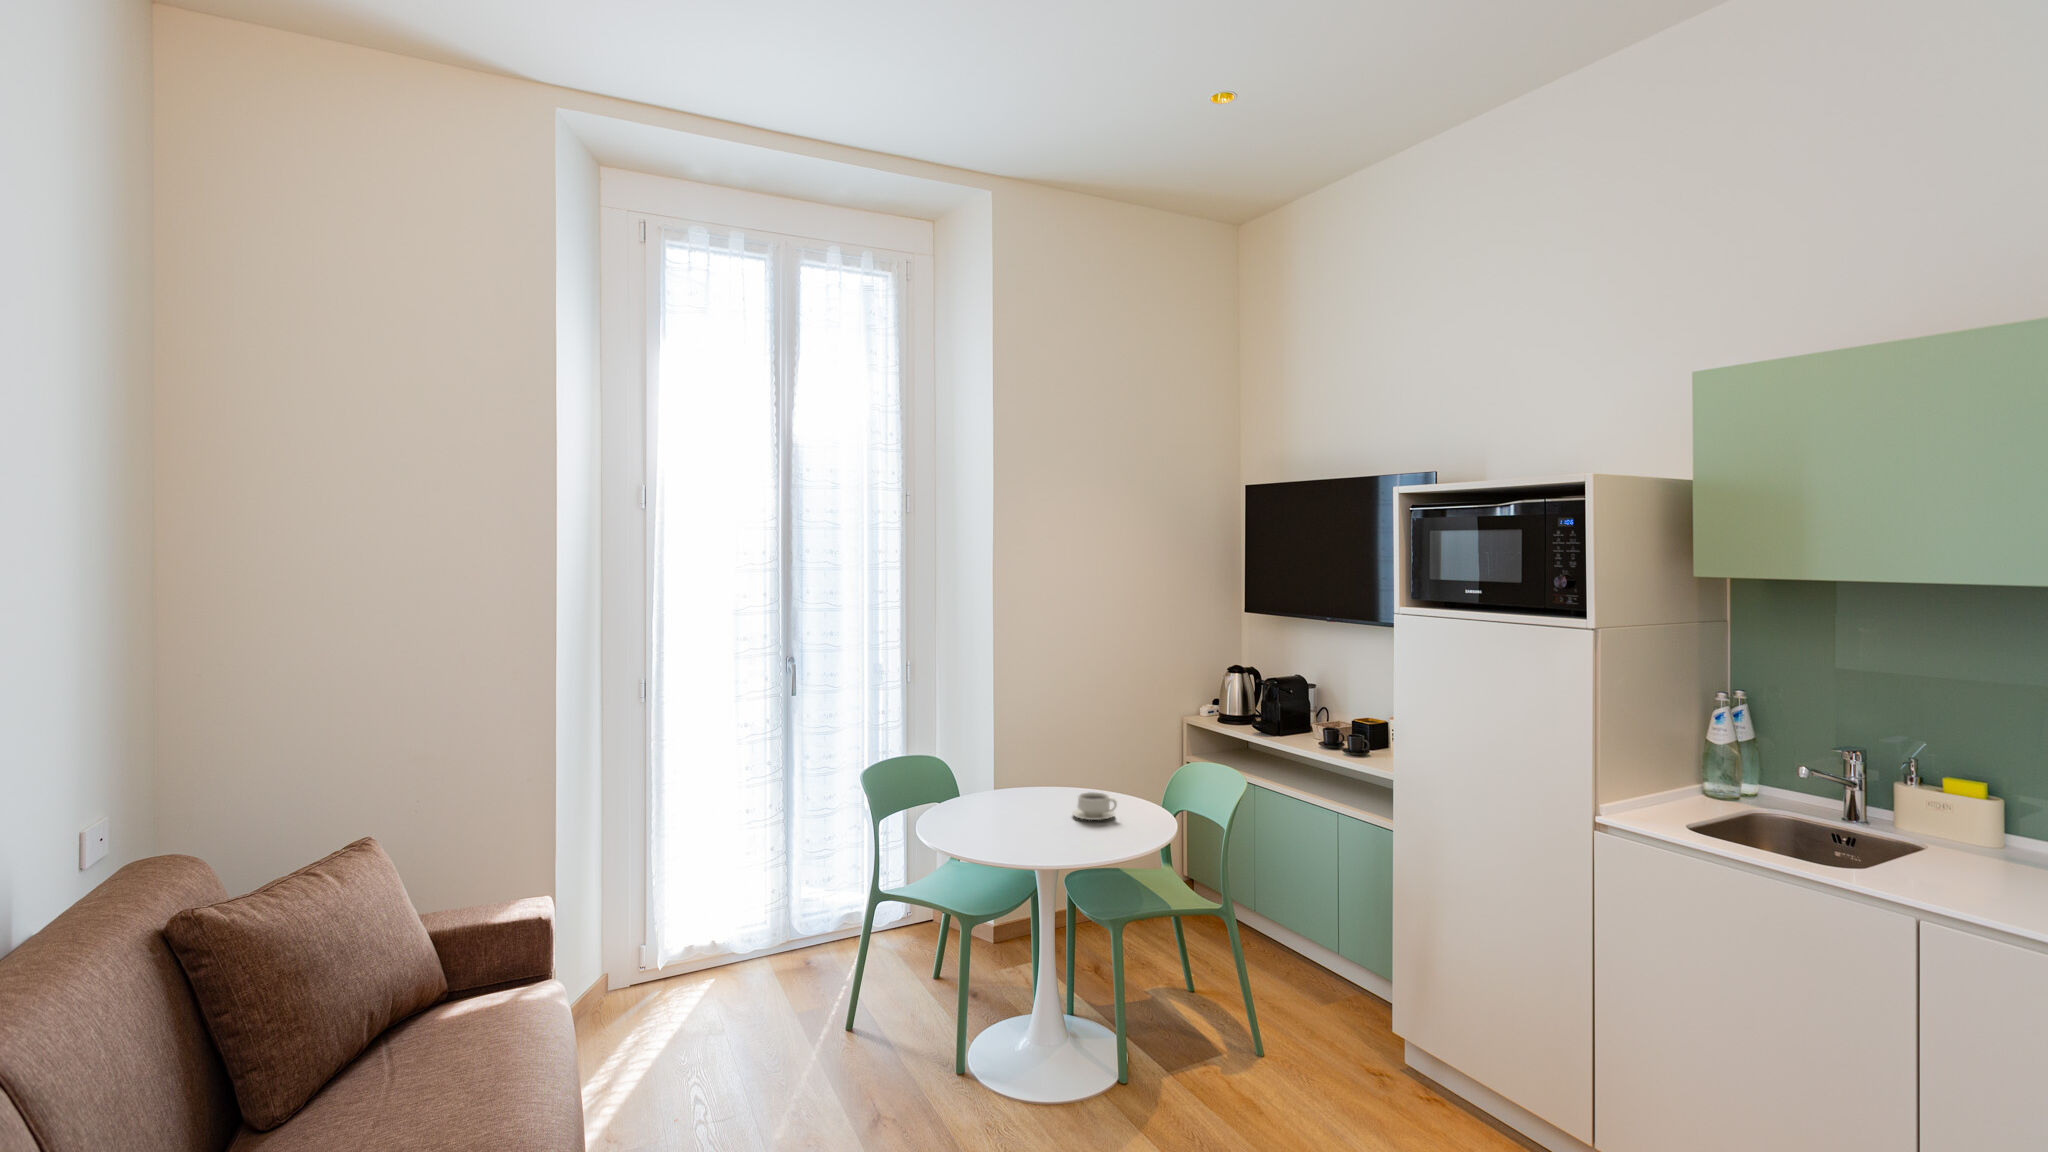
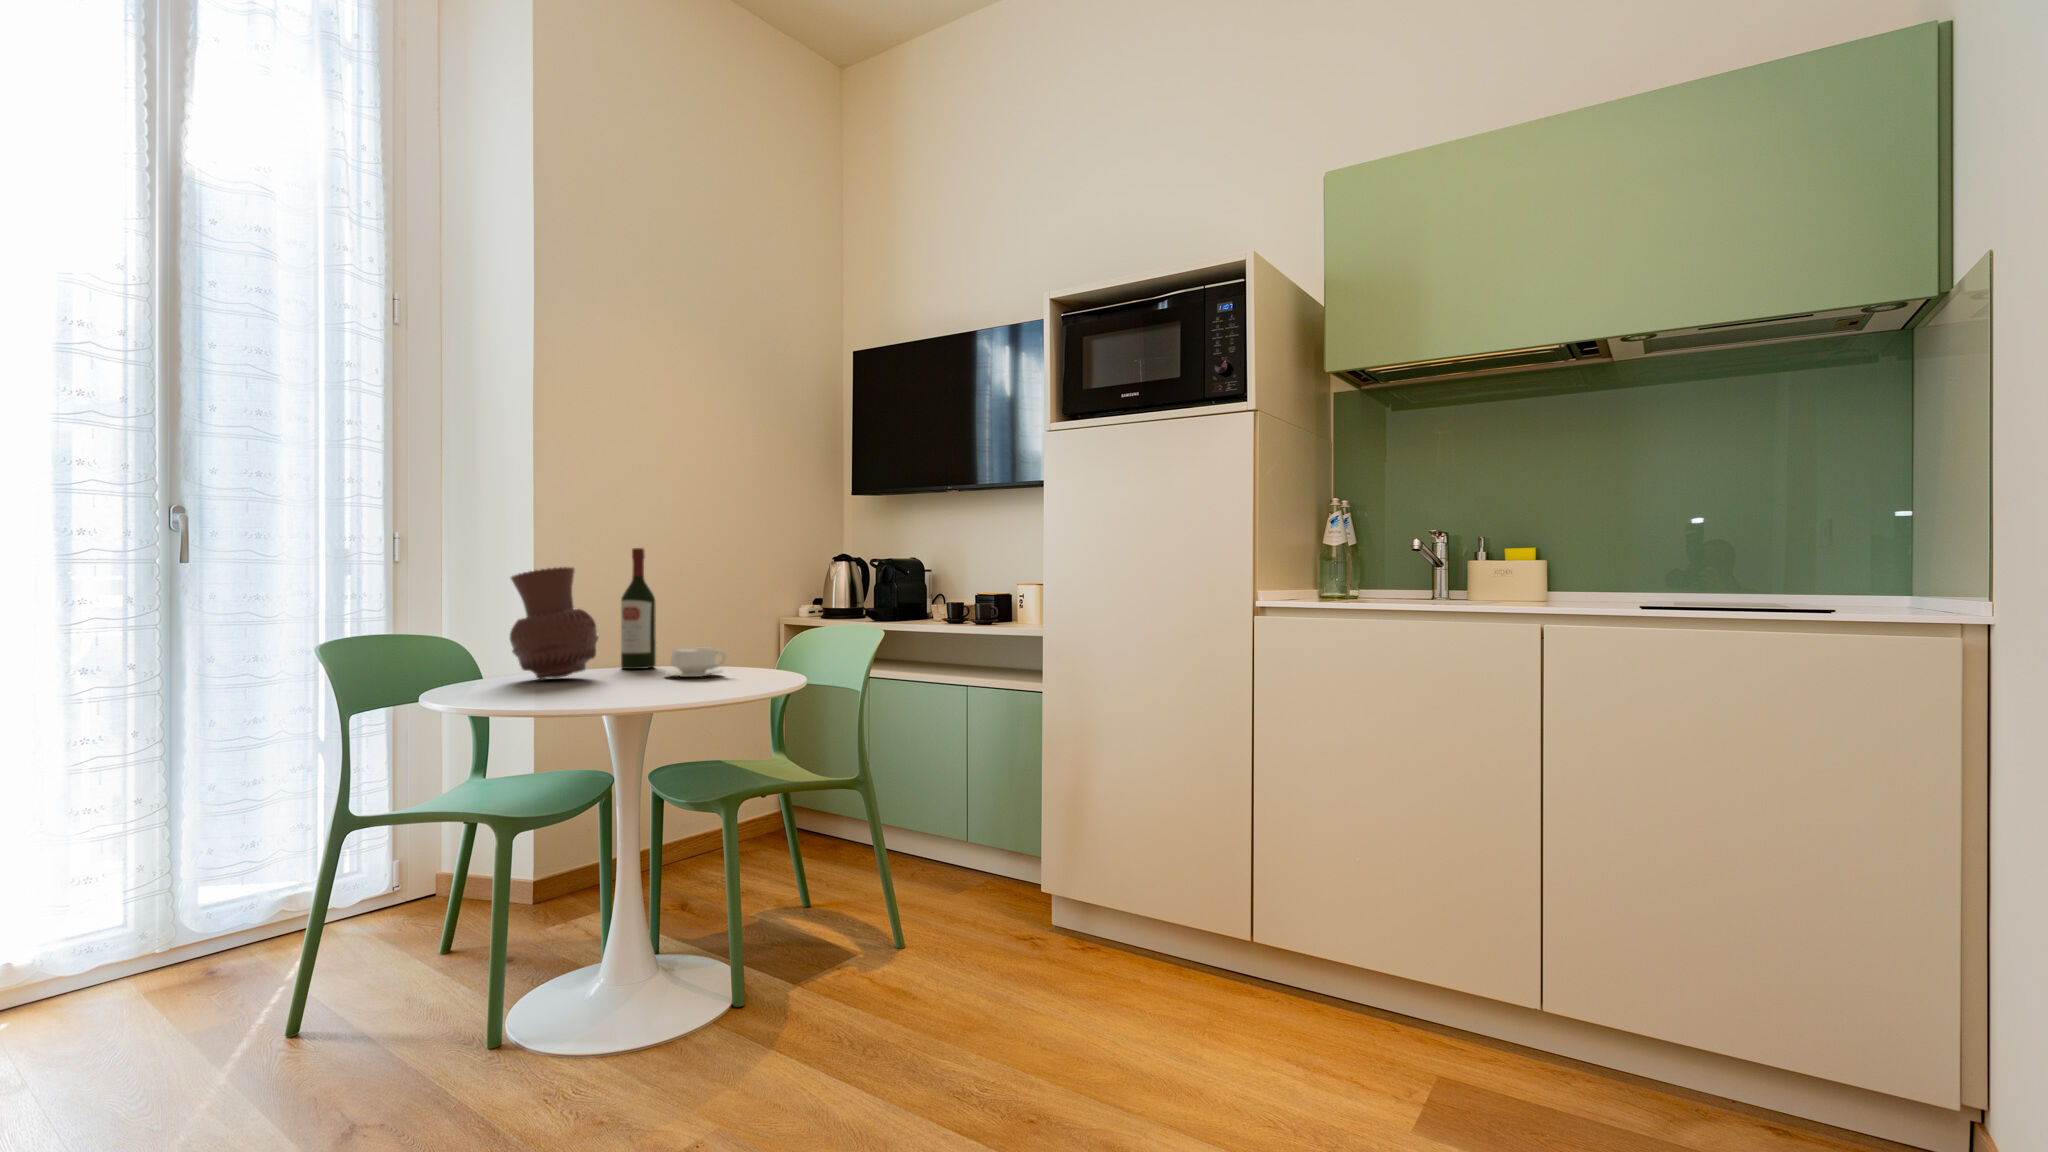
wine bottle: none [1047,704,1071,798] -> present [621,548,656,669]
vase: none [971,731,1028,813] -> present [510,567,598,679]

